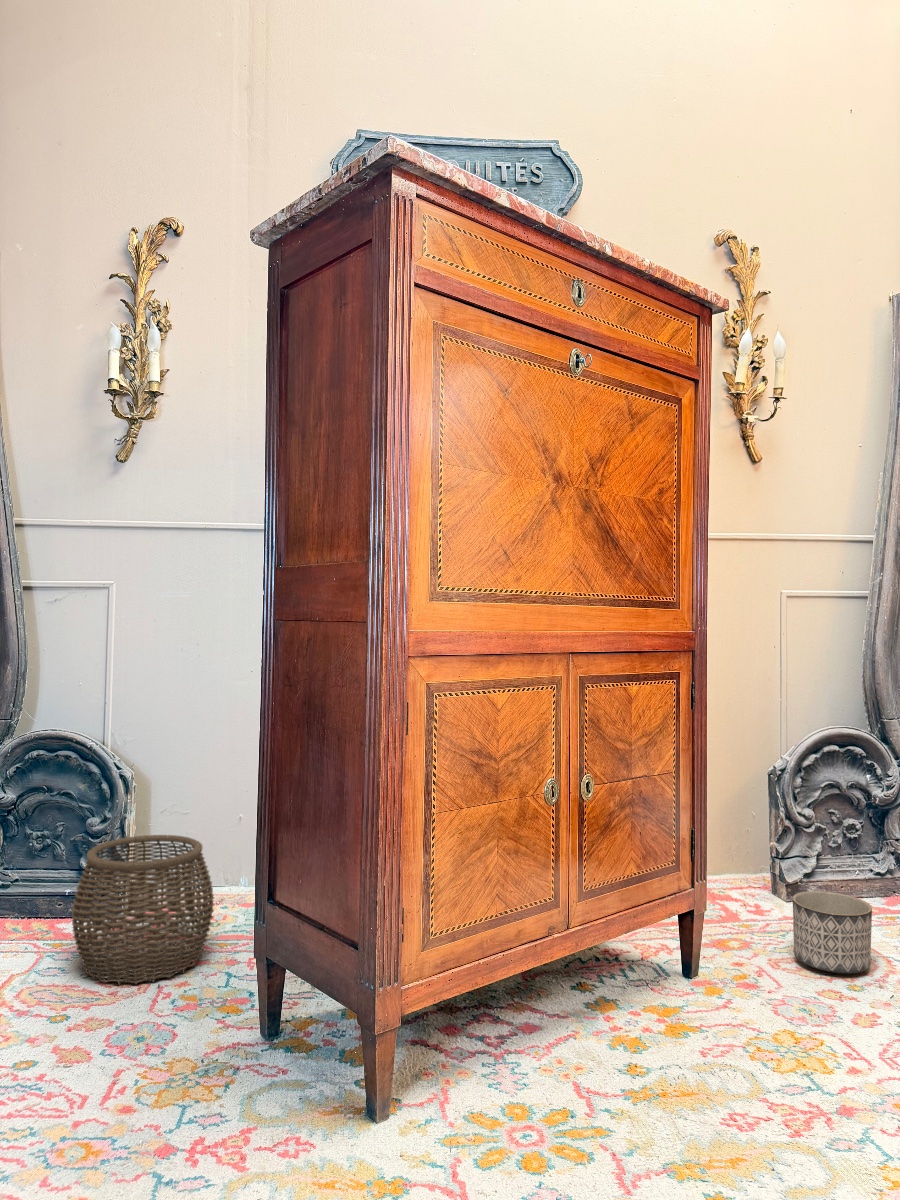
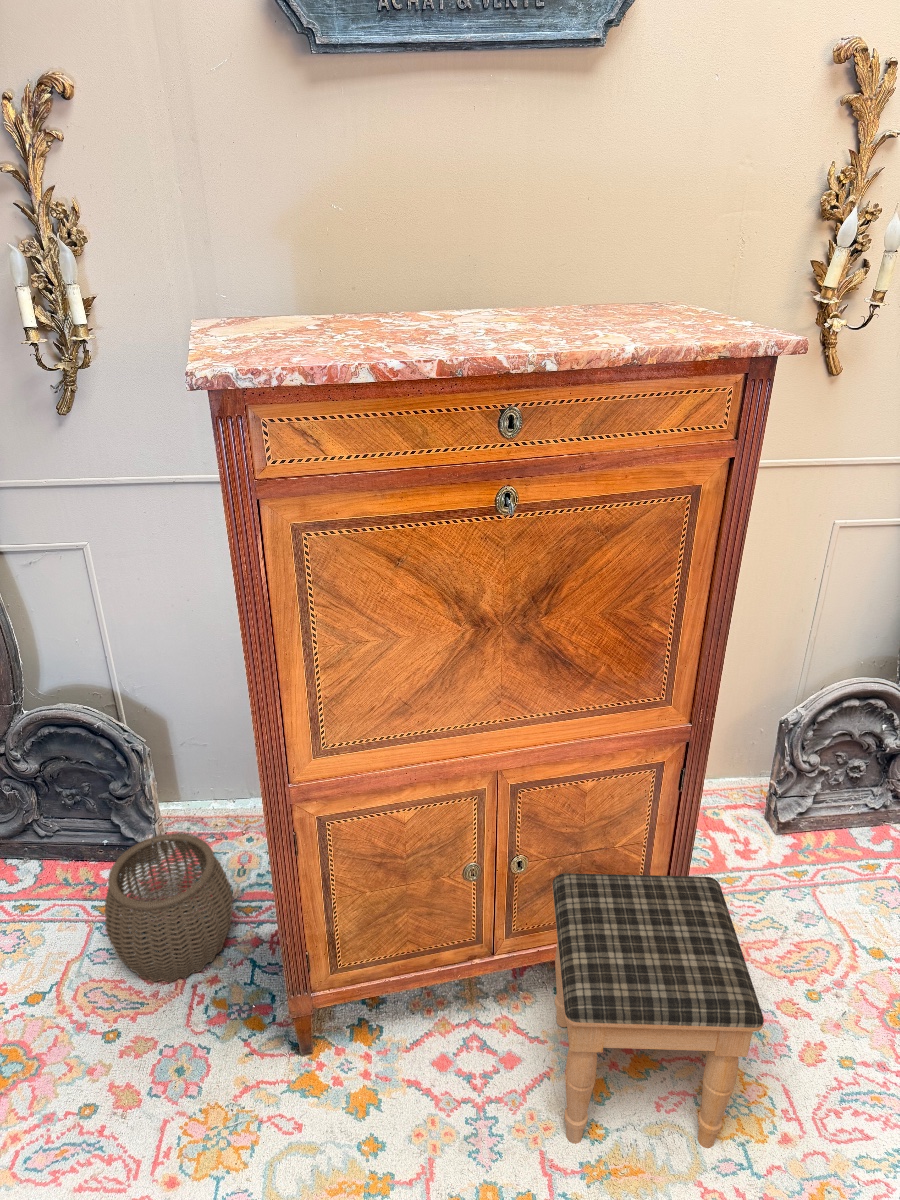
footstool: none [566,788,799,1073] -> present [552,873,764,1148]
planter: present [793,891,872,973] -> none [765,892,845,982]

